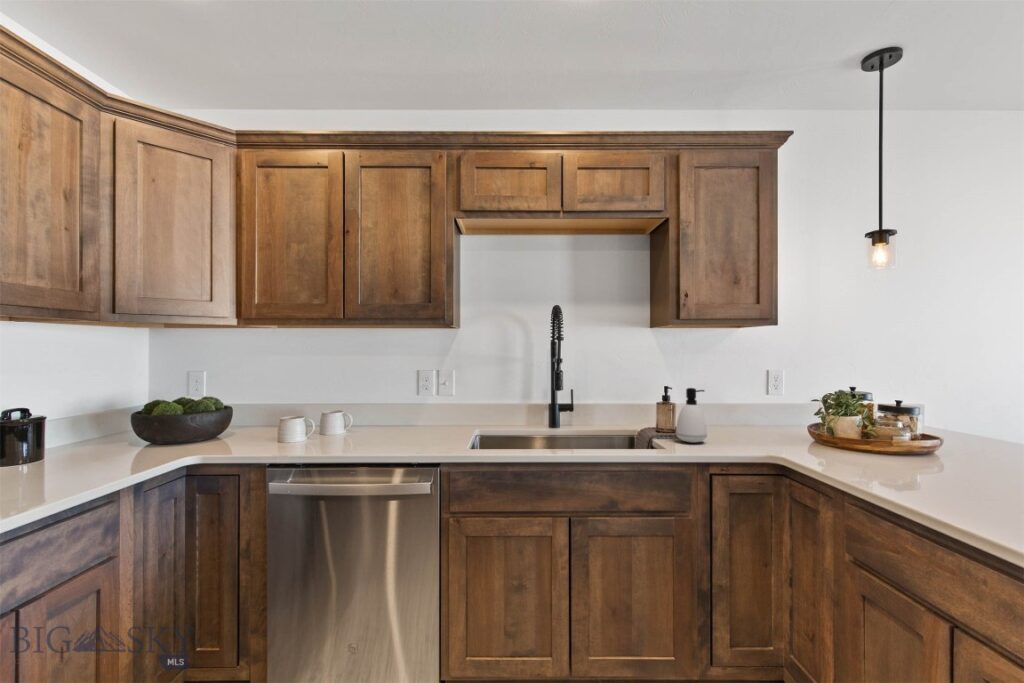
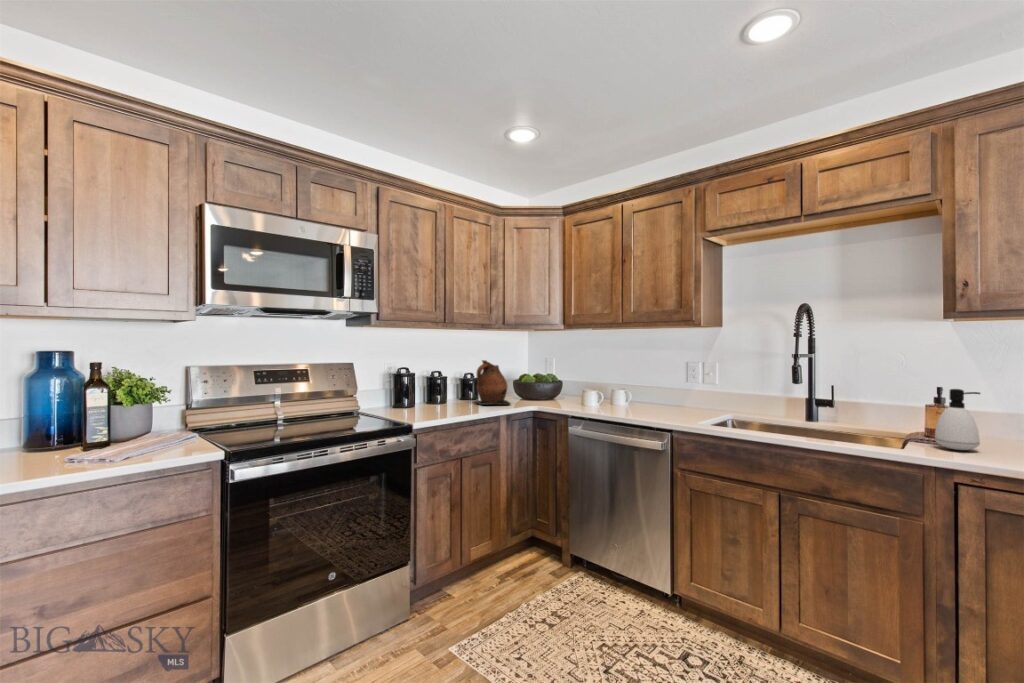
ceramic pitcher: none [35,380,136,470] -> present [476,360,510,405]

